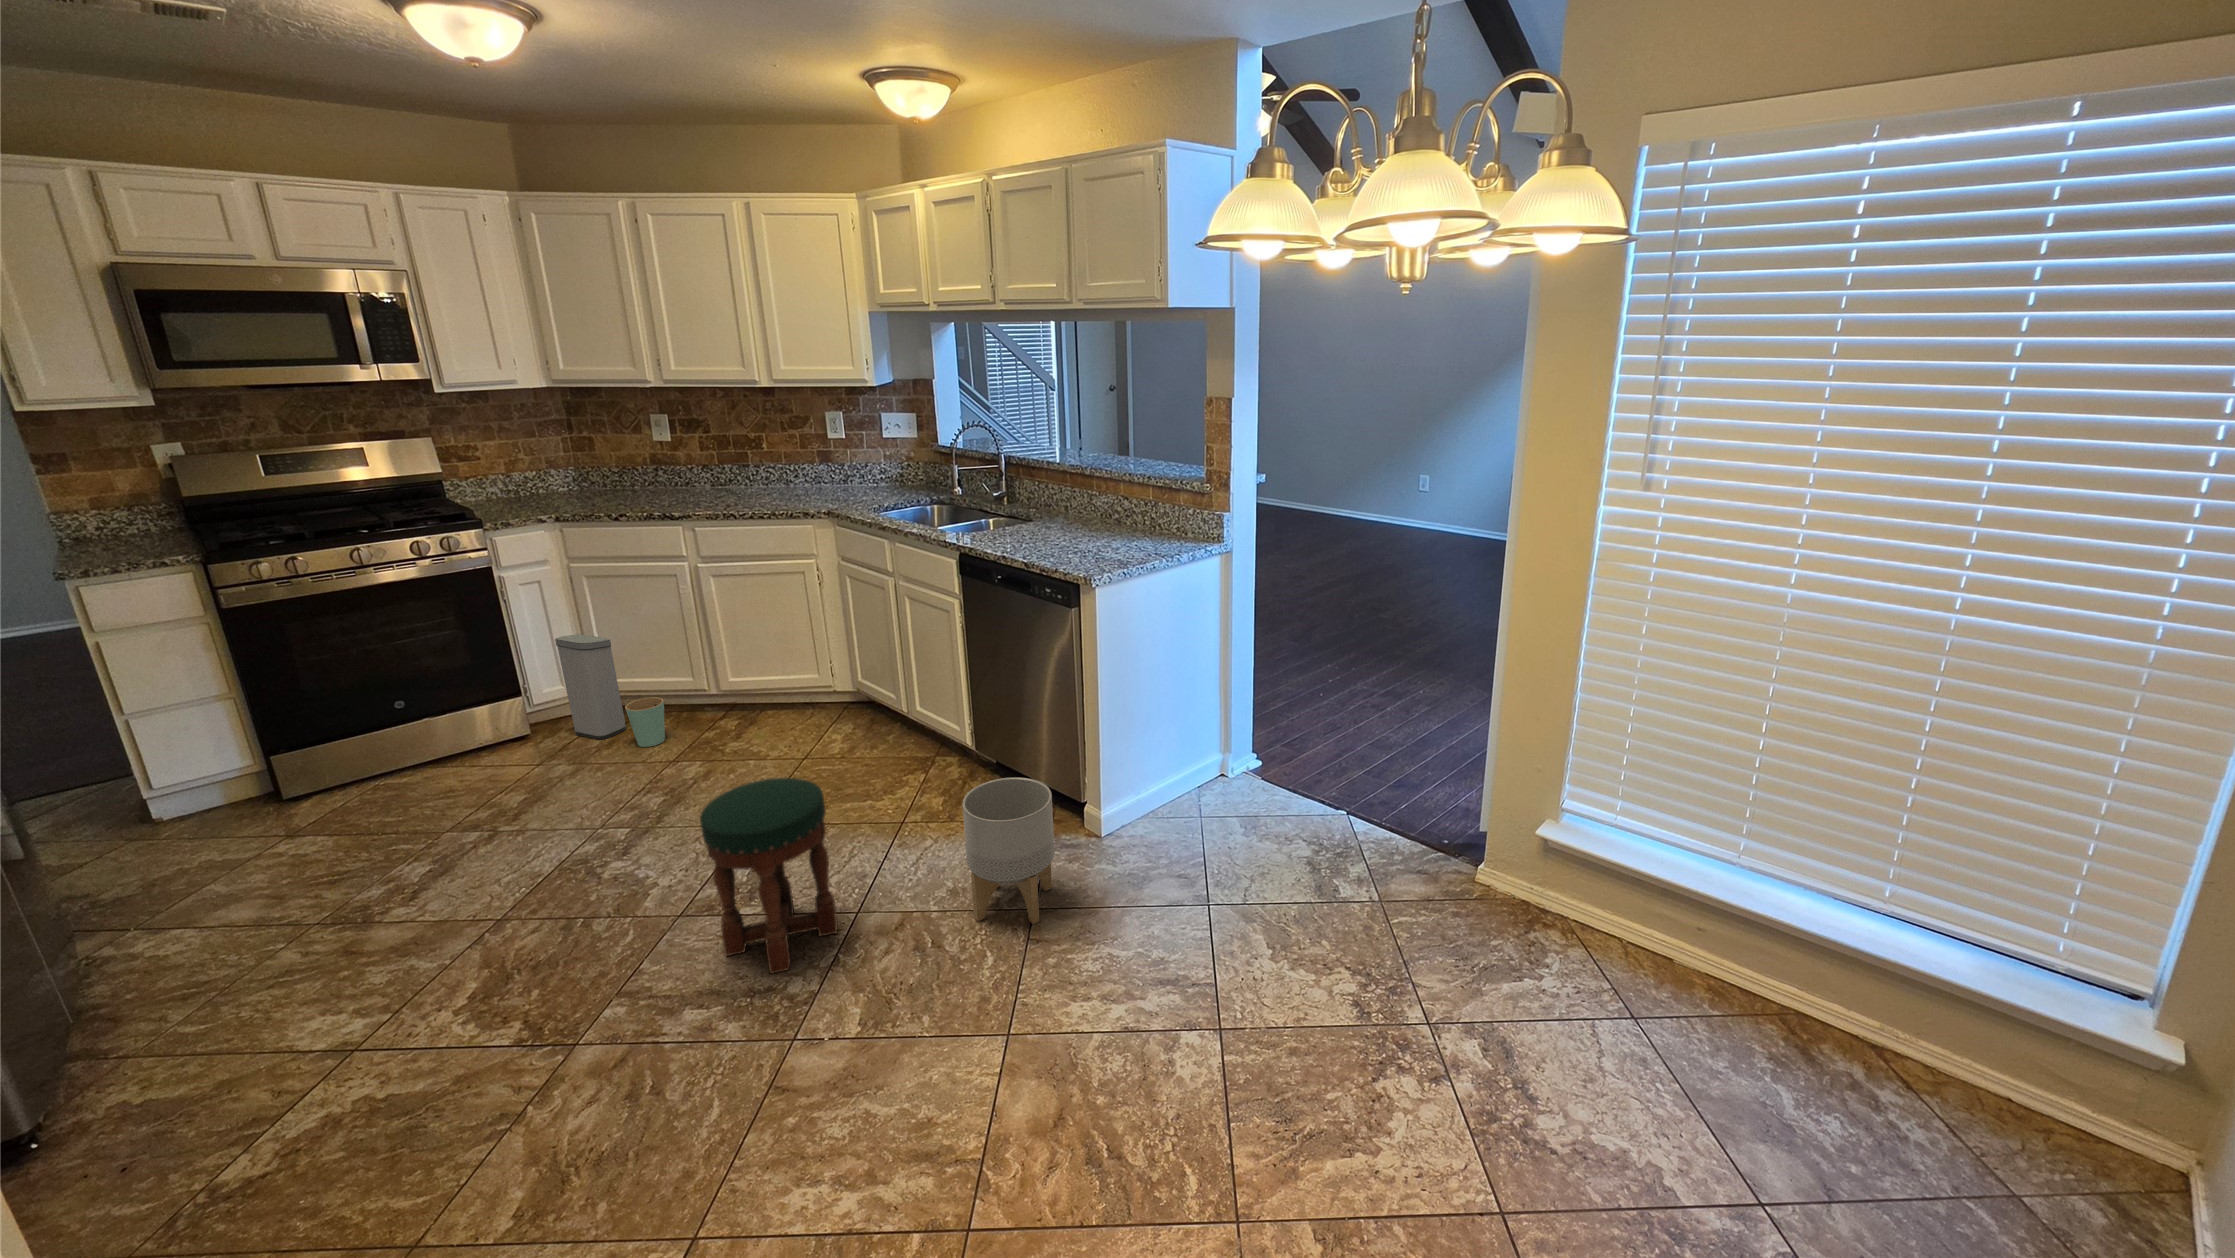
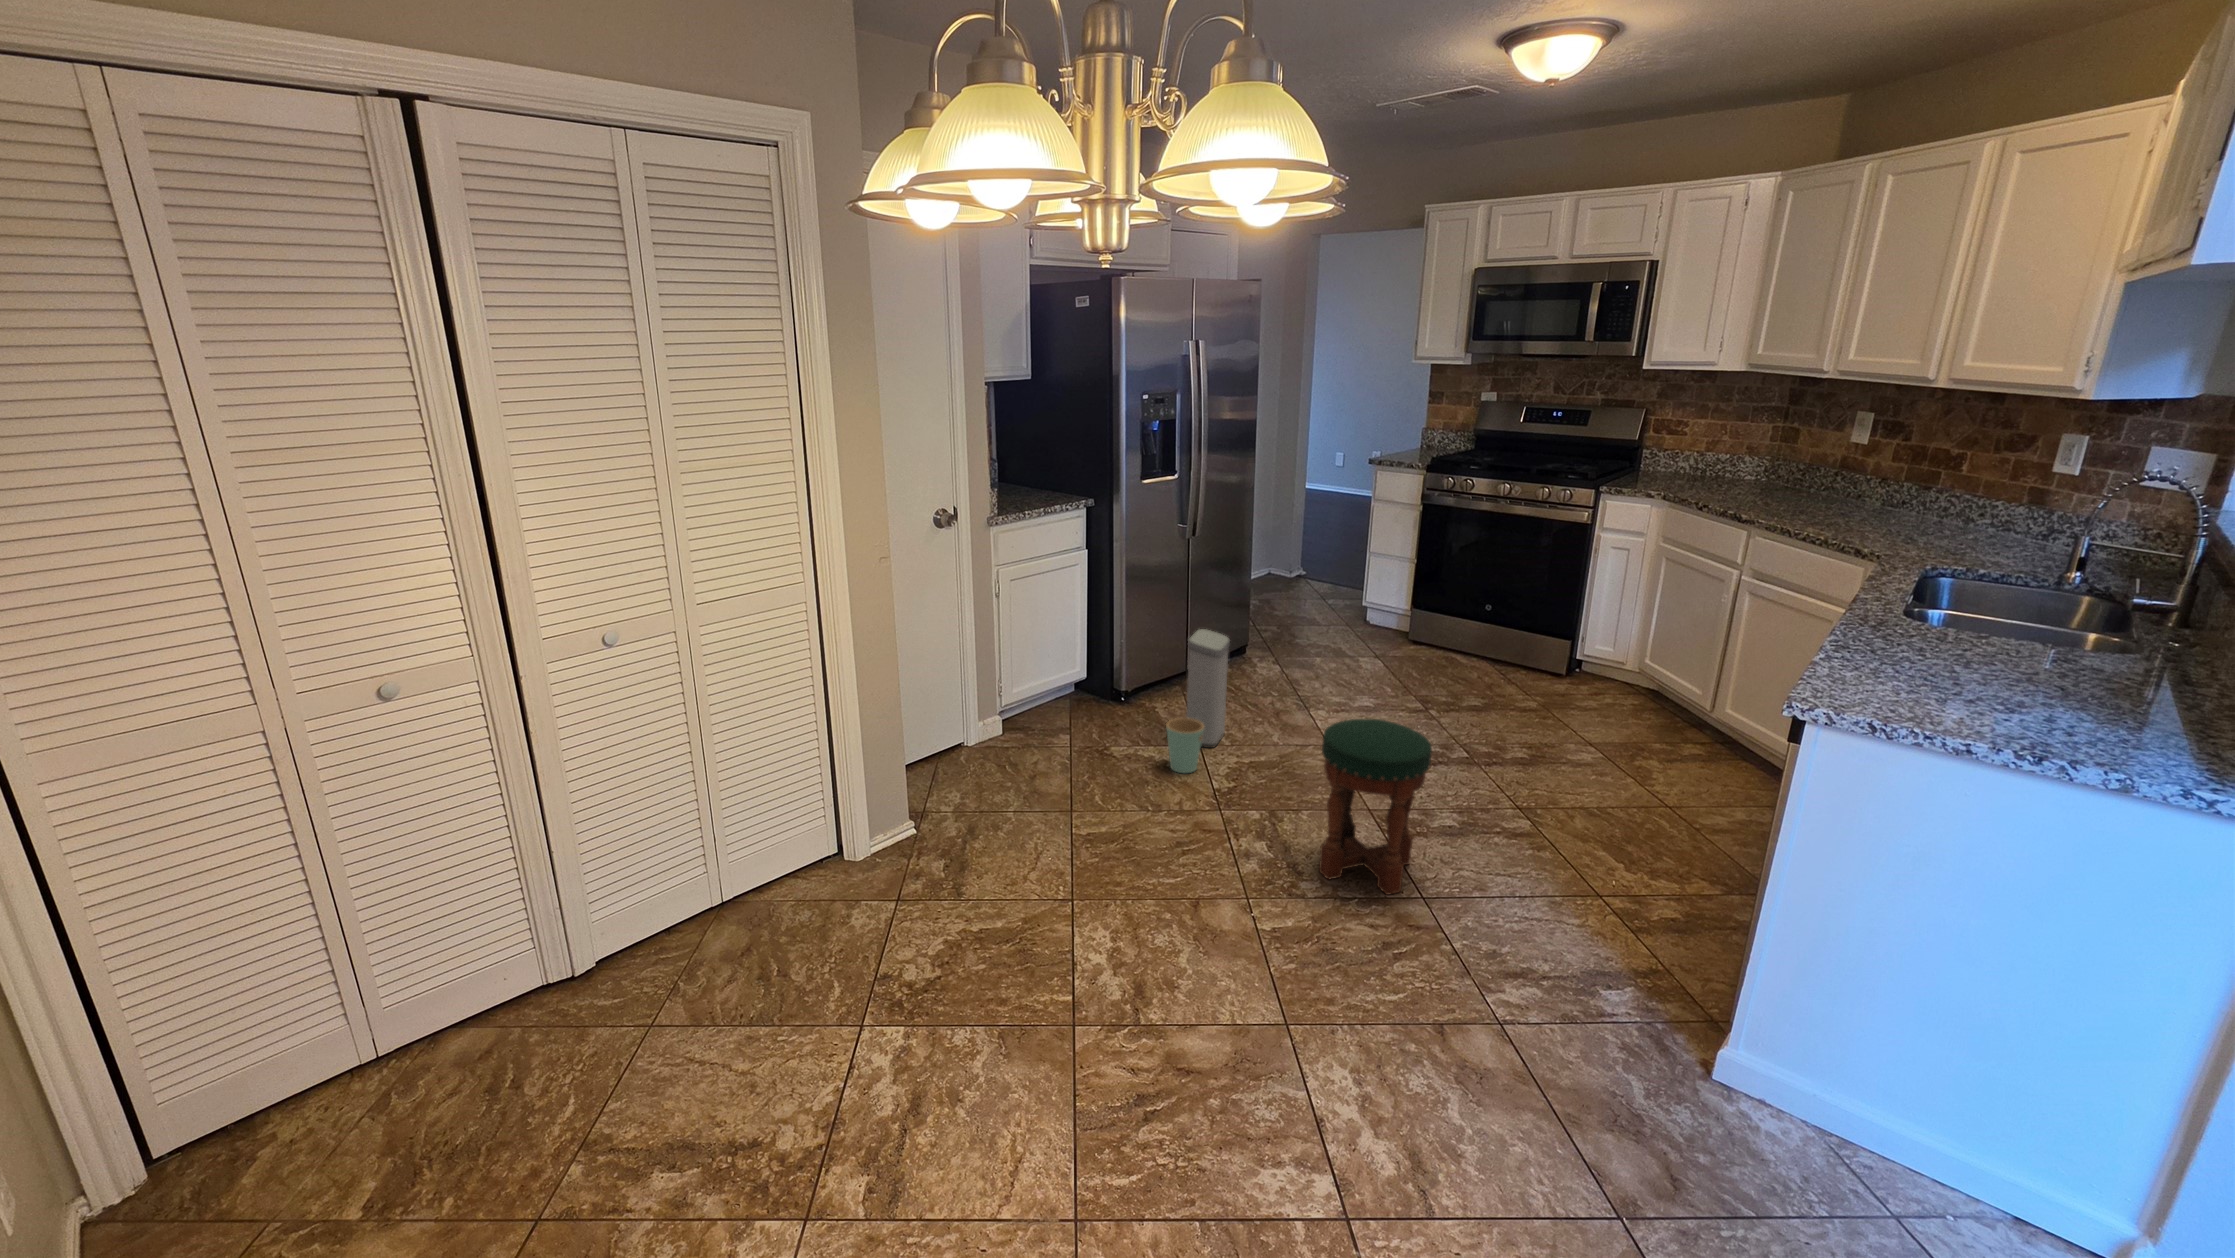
trash can: present [555,634,665,747] -> present [1166,629,1230,773]
planter: present [963,777,1055,924] -> none [1450,854,1580,1041]

